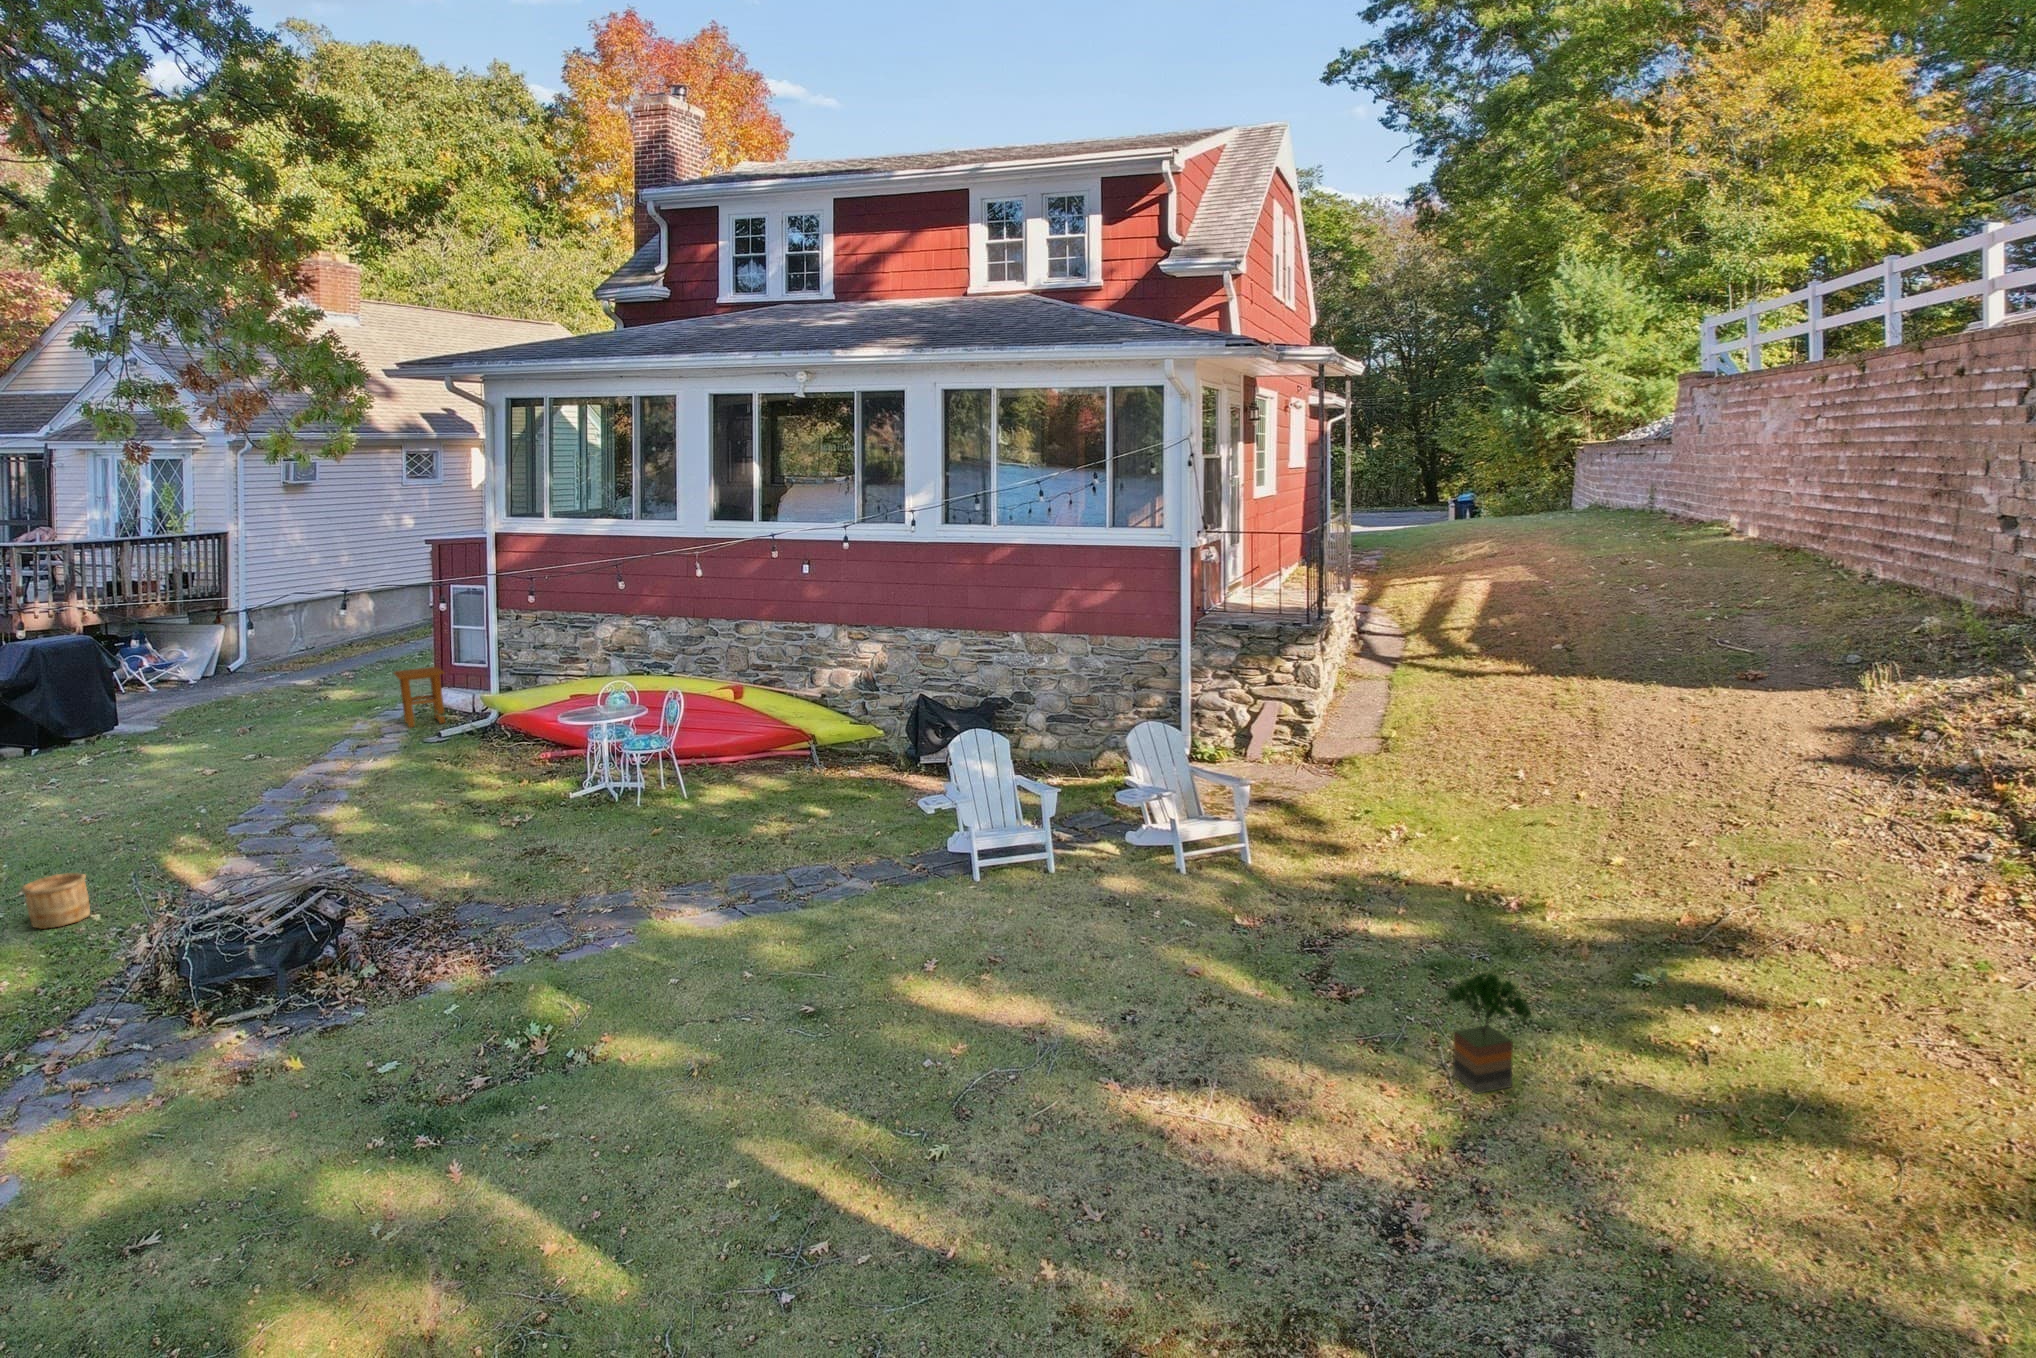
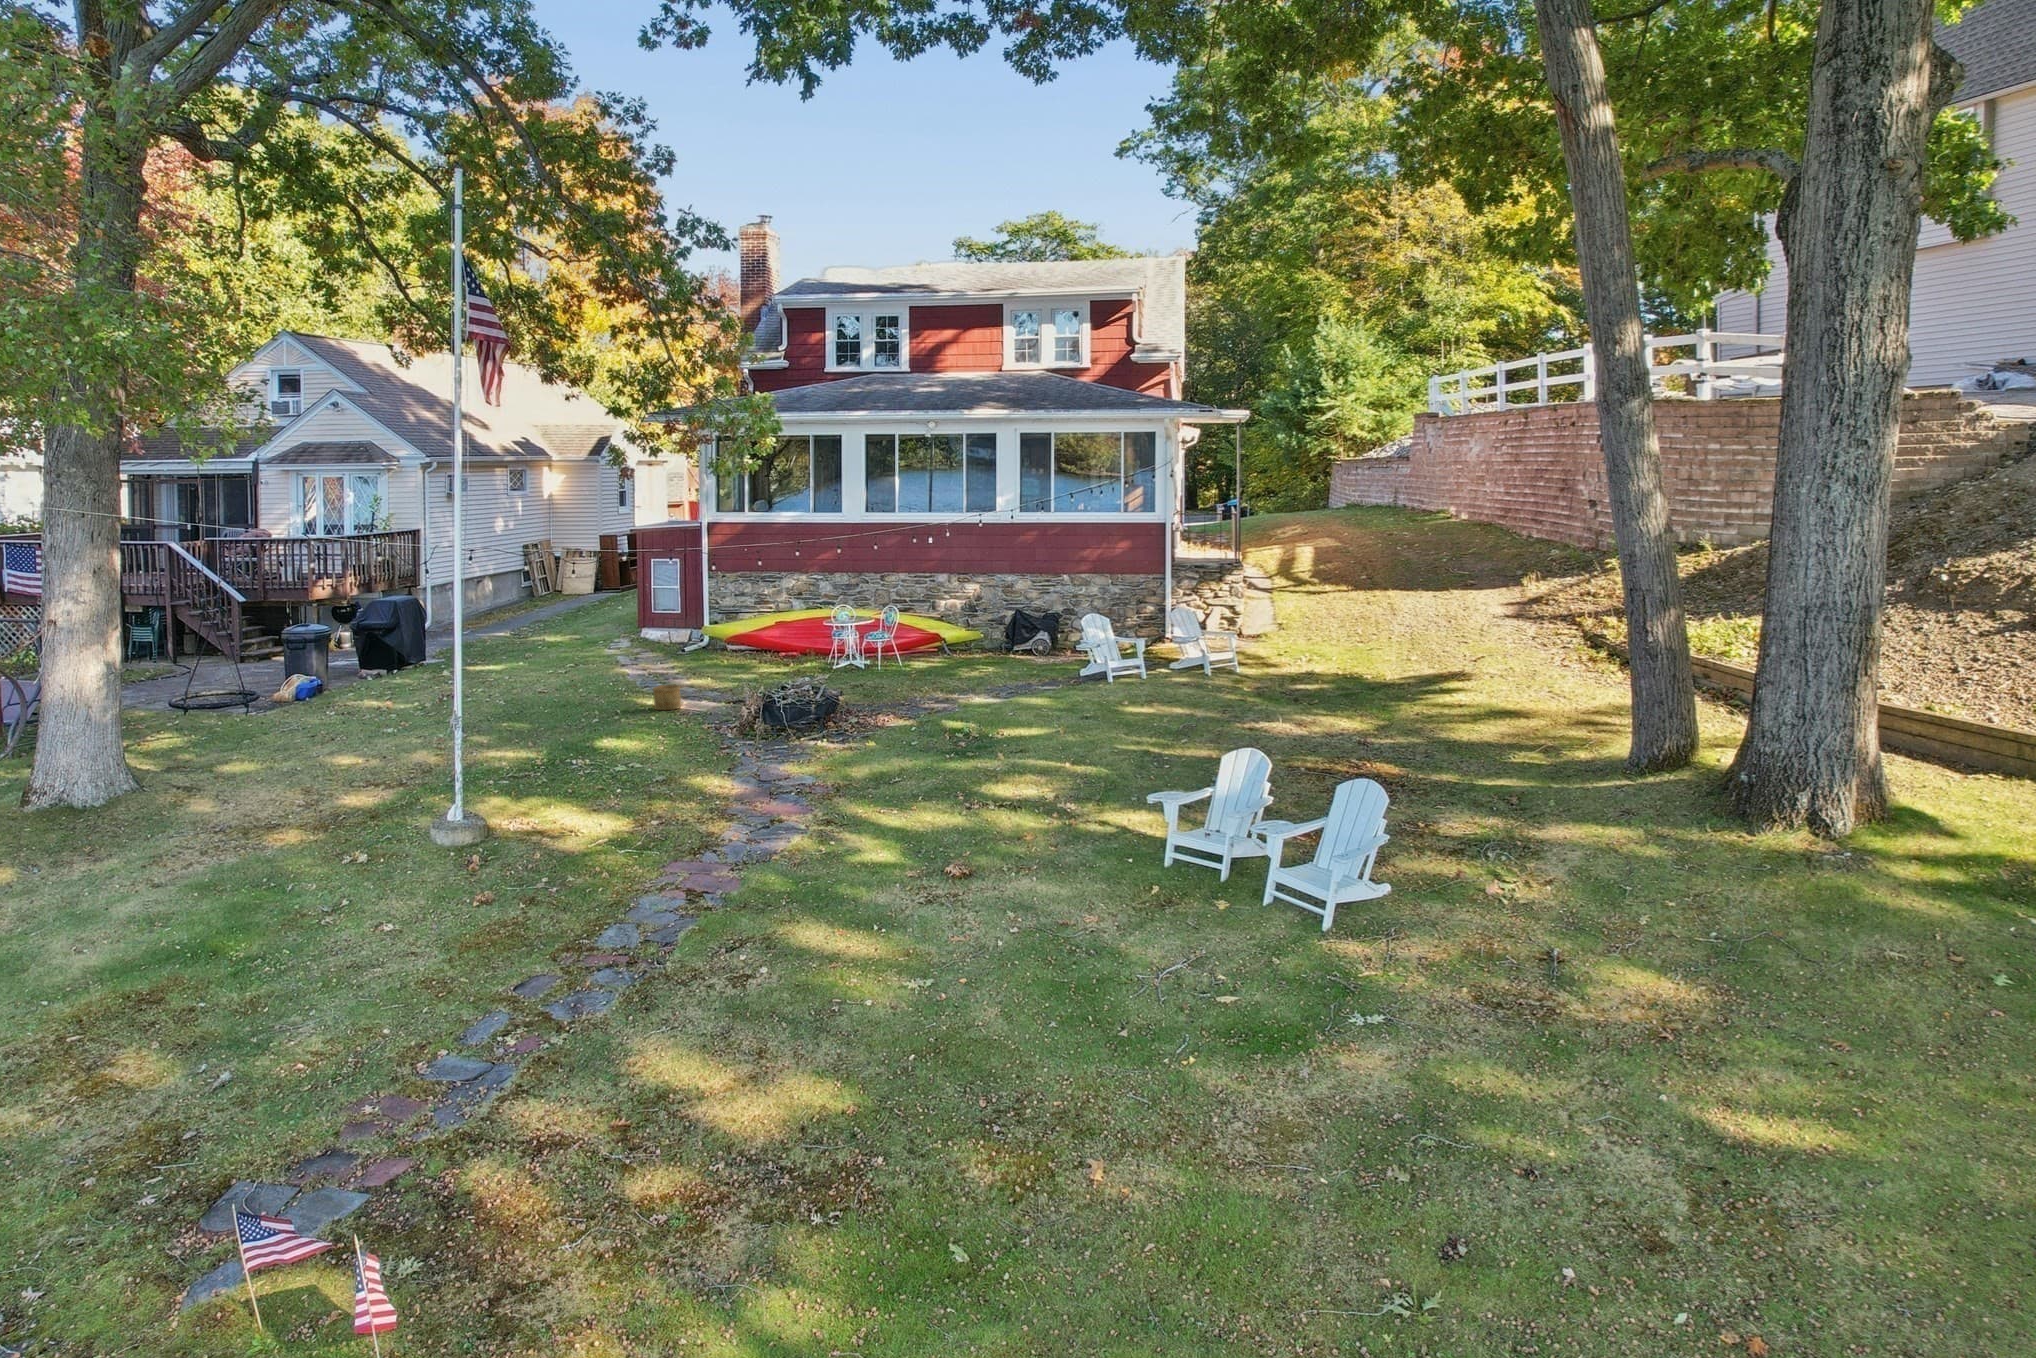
side table: present [394,667,445,727] -> none [599,611,641,652]
potted tree: present [1446,973,1532,1093] -> none [1376,666,1410,710]

